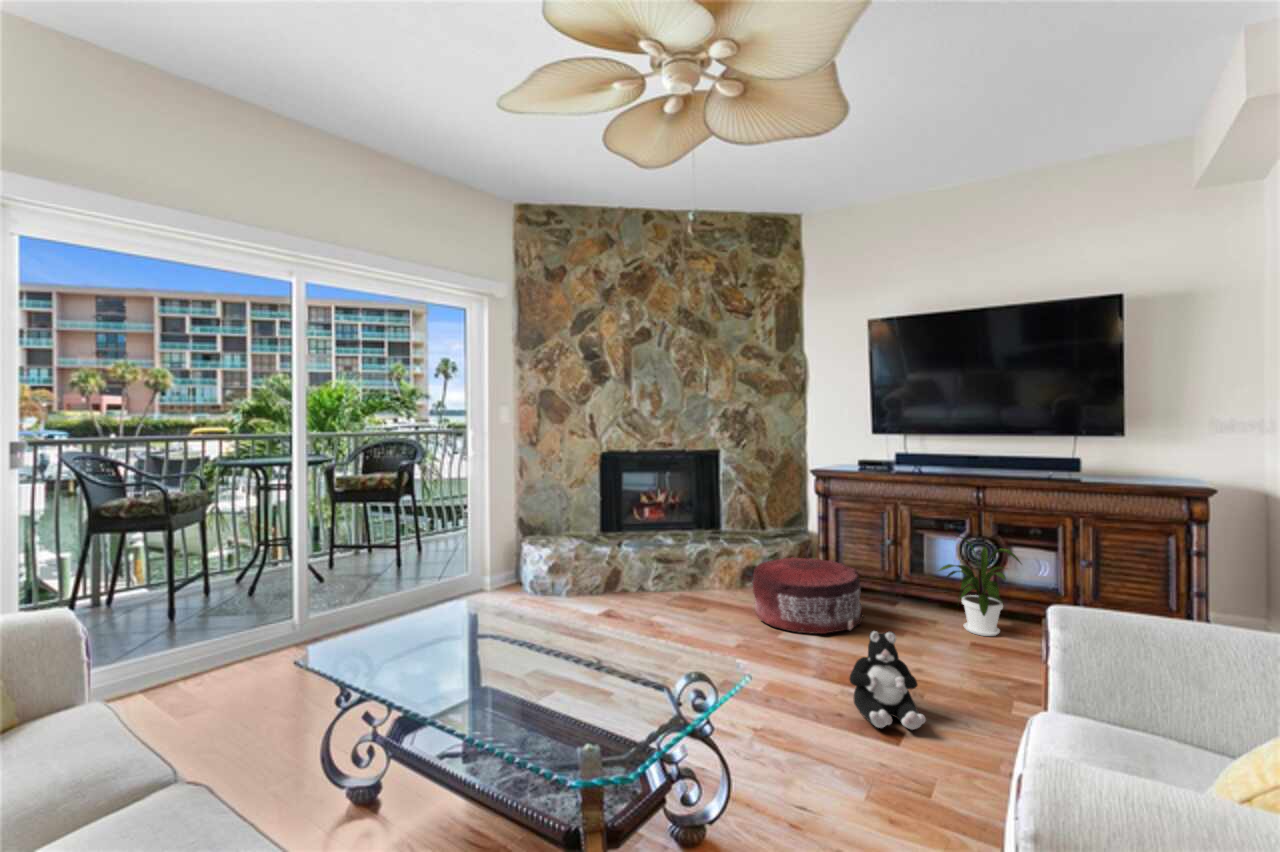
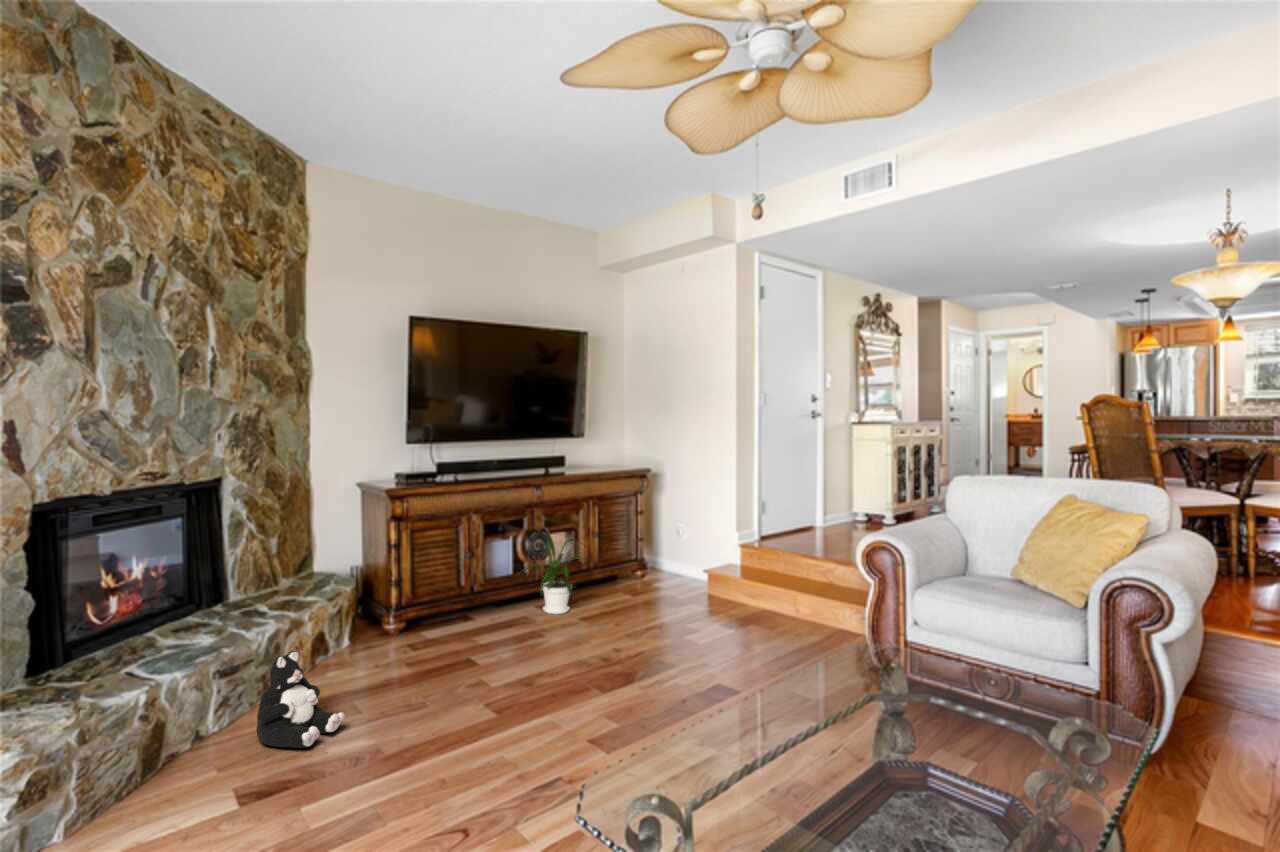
pouf: present [752,557,864,634] -> none [394,588,515,681]
plush toy: present [849,631,926,730] -> present [256,651,345,748]

